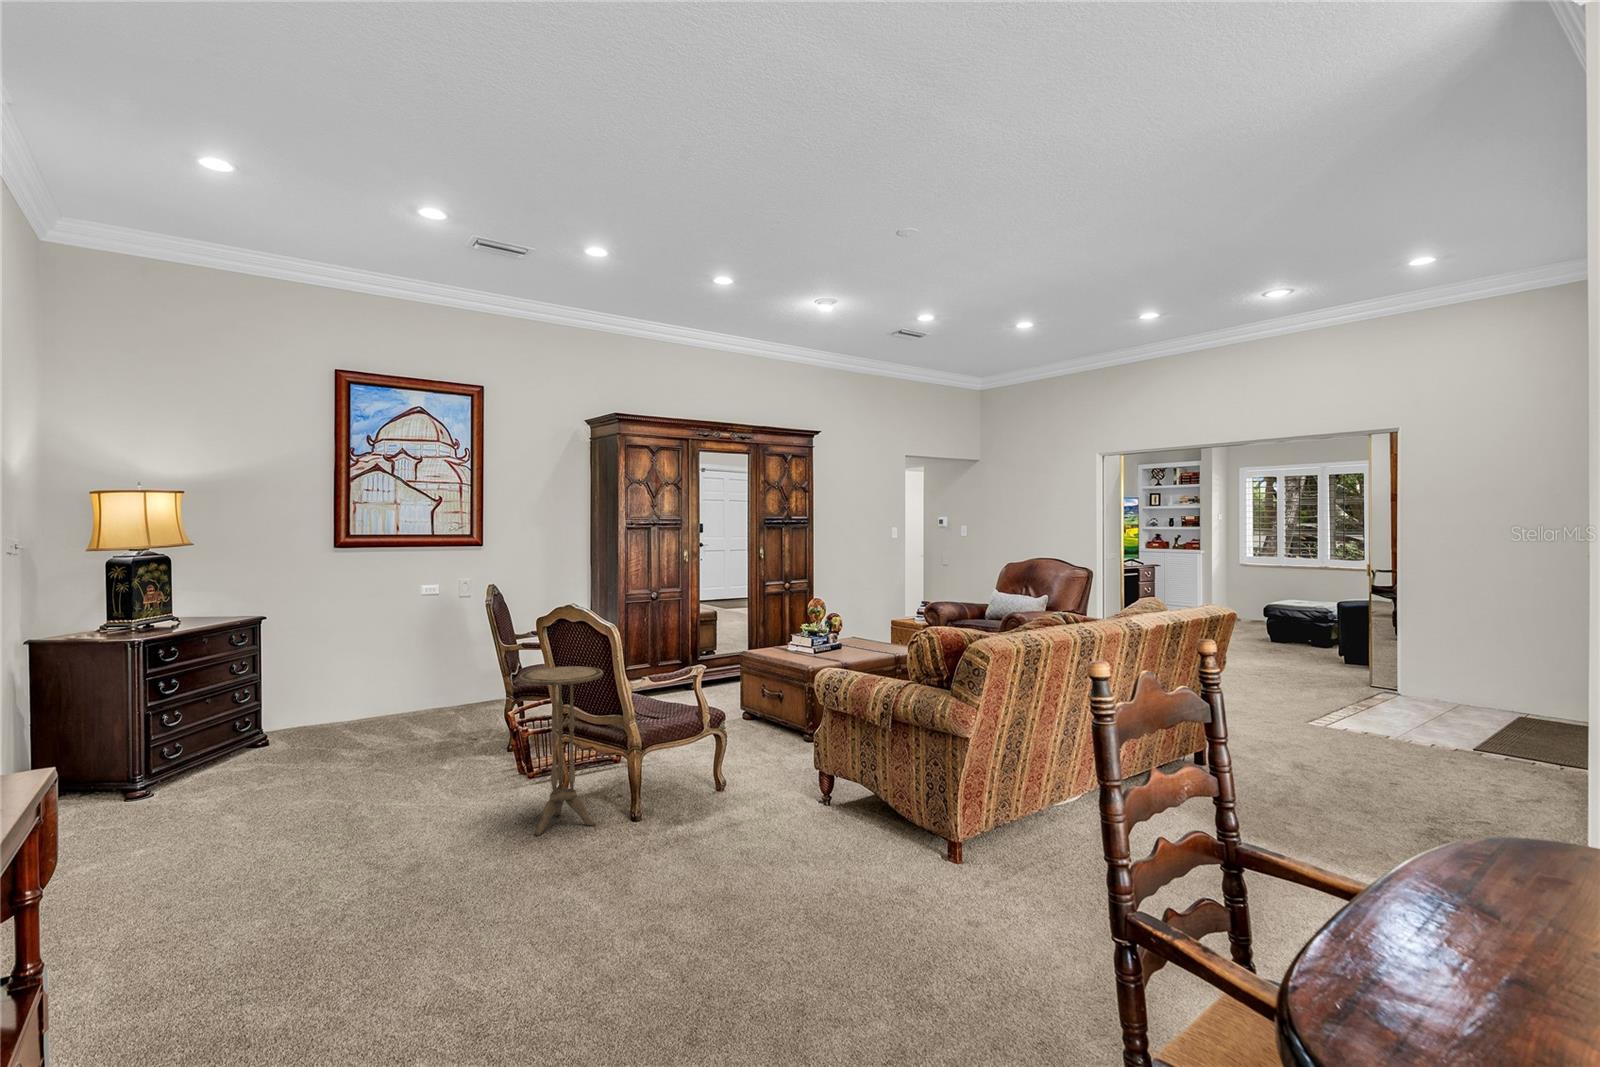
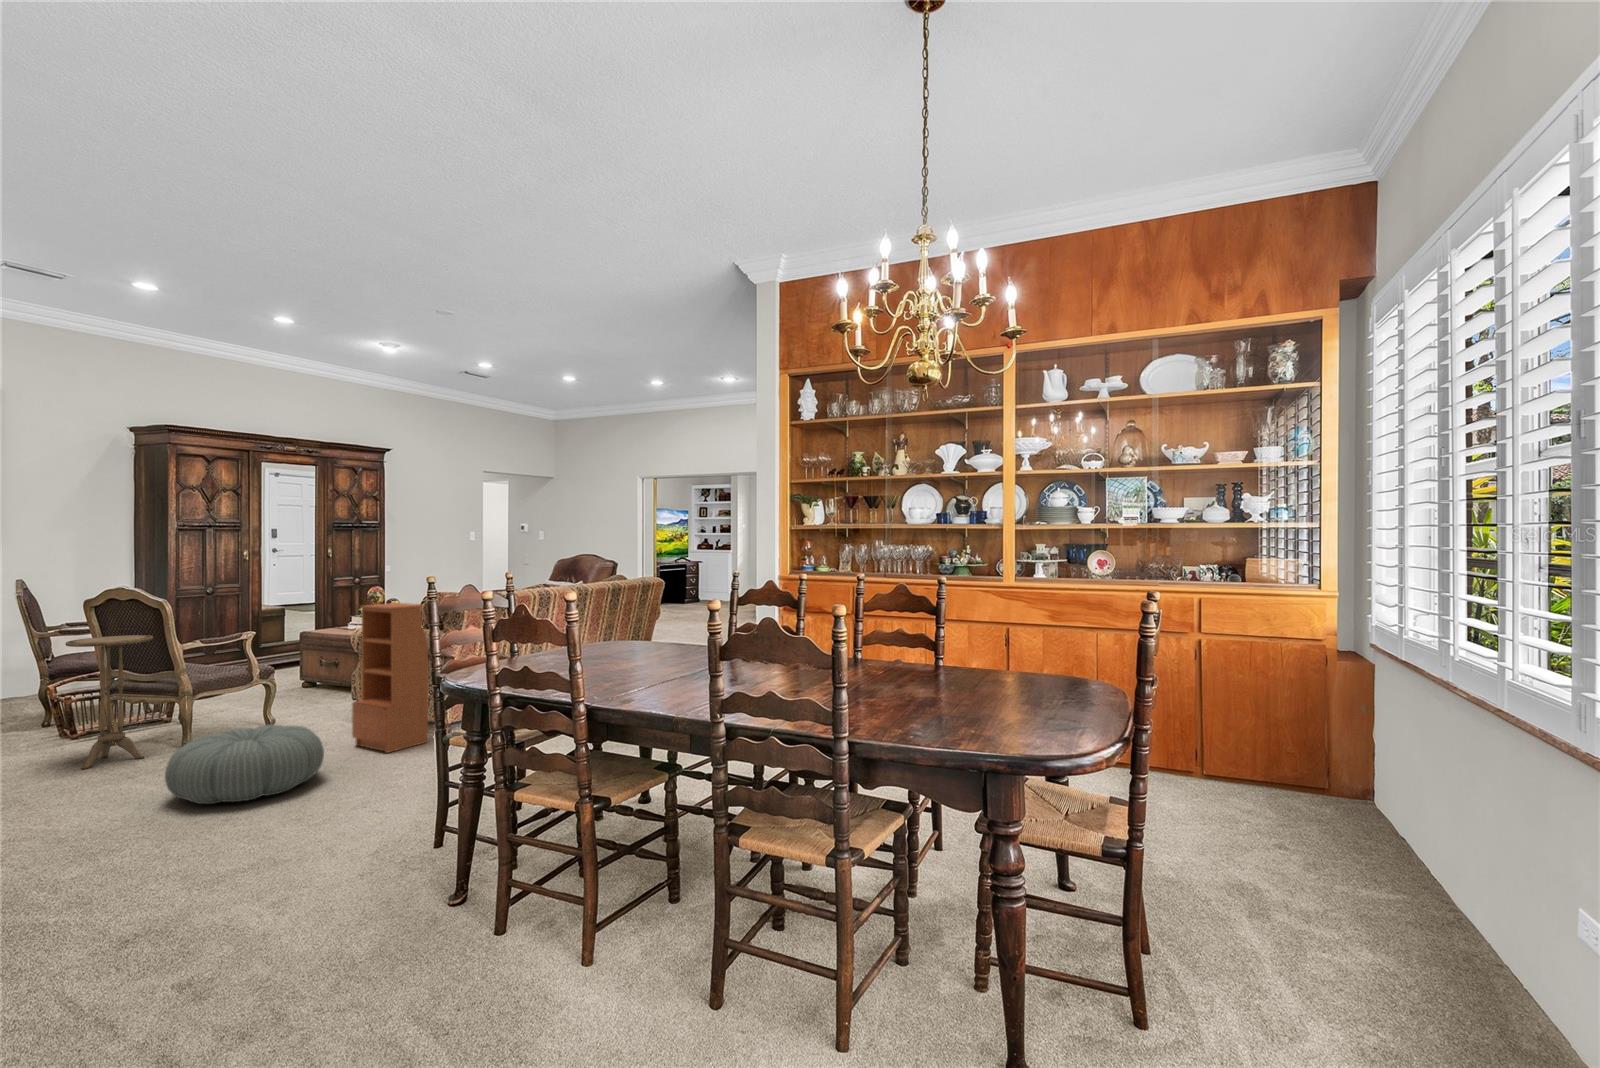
bookcase: none [828,644,930,879] -> present [352,603,428,753]
pouf: none [616,827,810,970] -> present [165,725,324,804]

